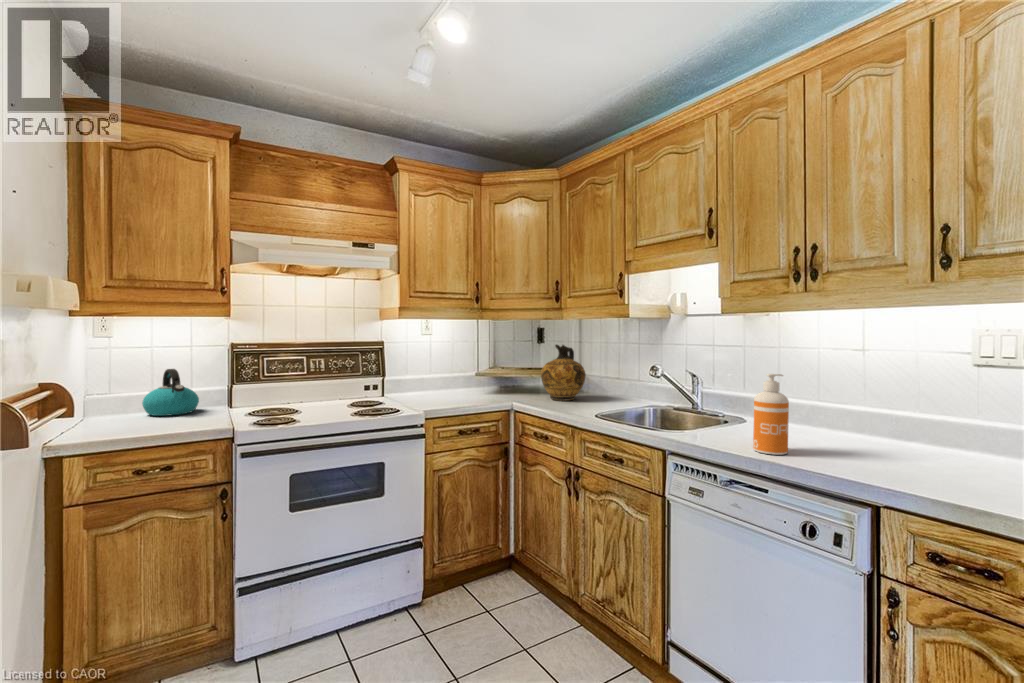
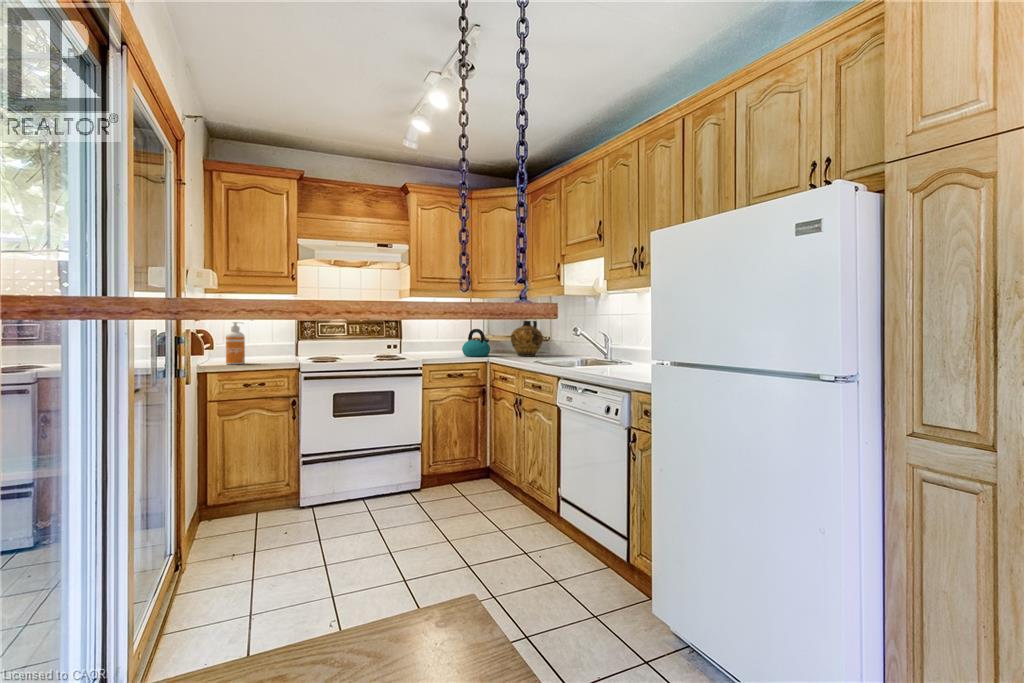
kettle: present [142,369,199,416] -> present [462,329,490,357]
soap dispenser: present [753,374,789,455] -> present [226,322,245,364]

